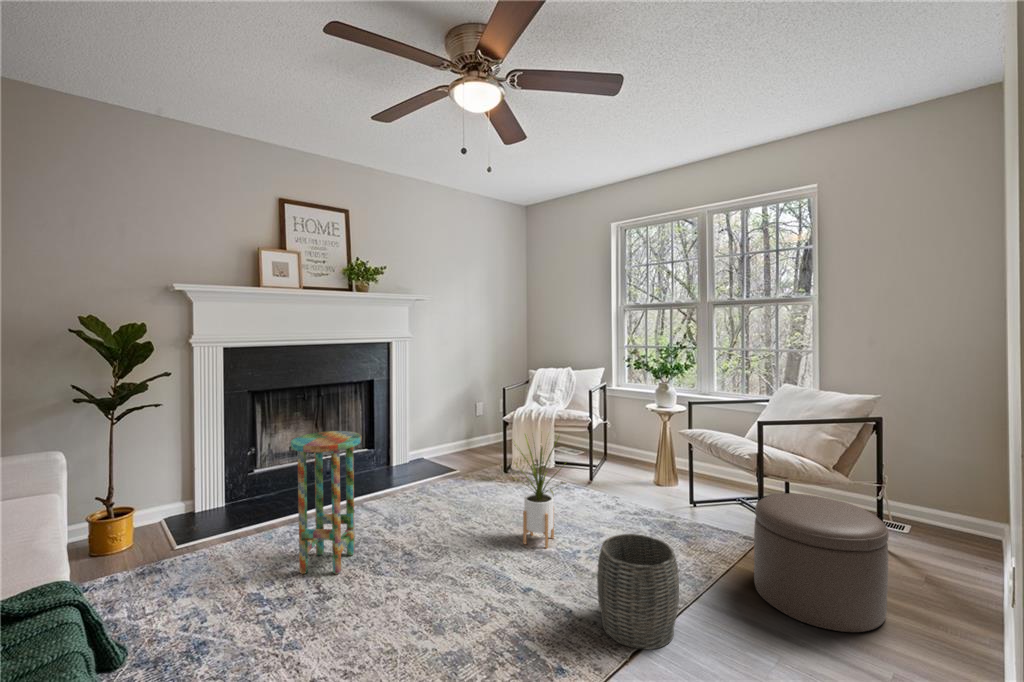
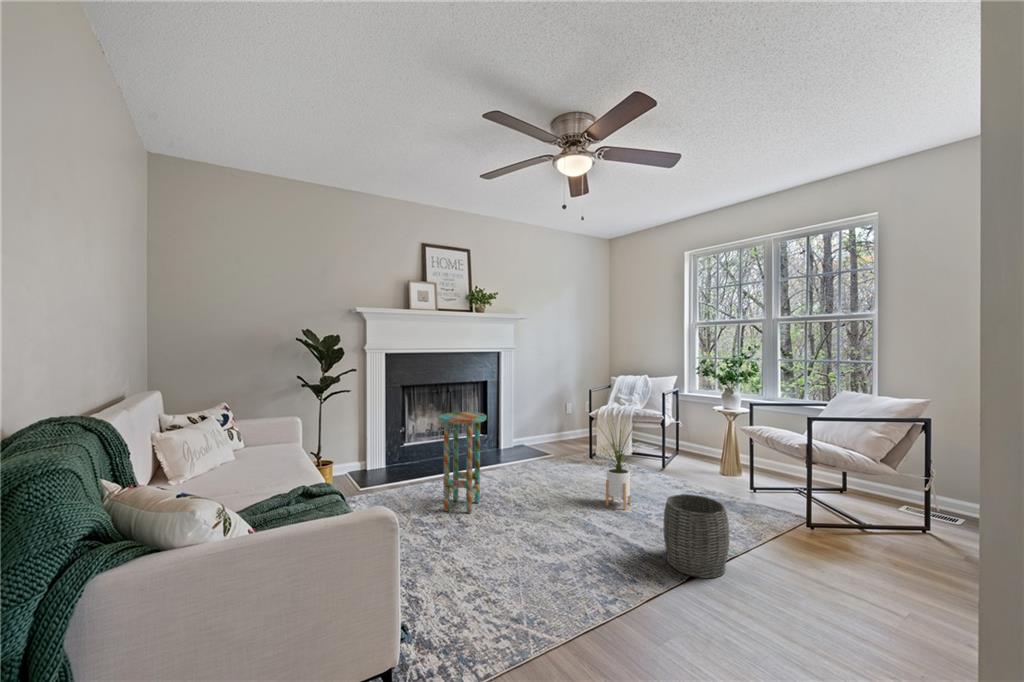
ottoman: present [754,493,888,632] -> none [800,475,919,586]

